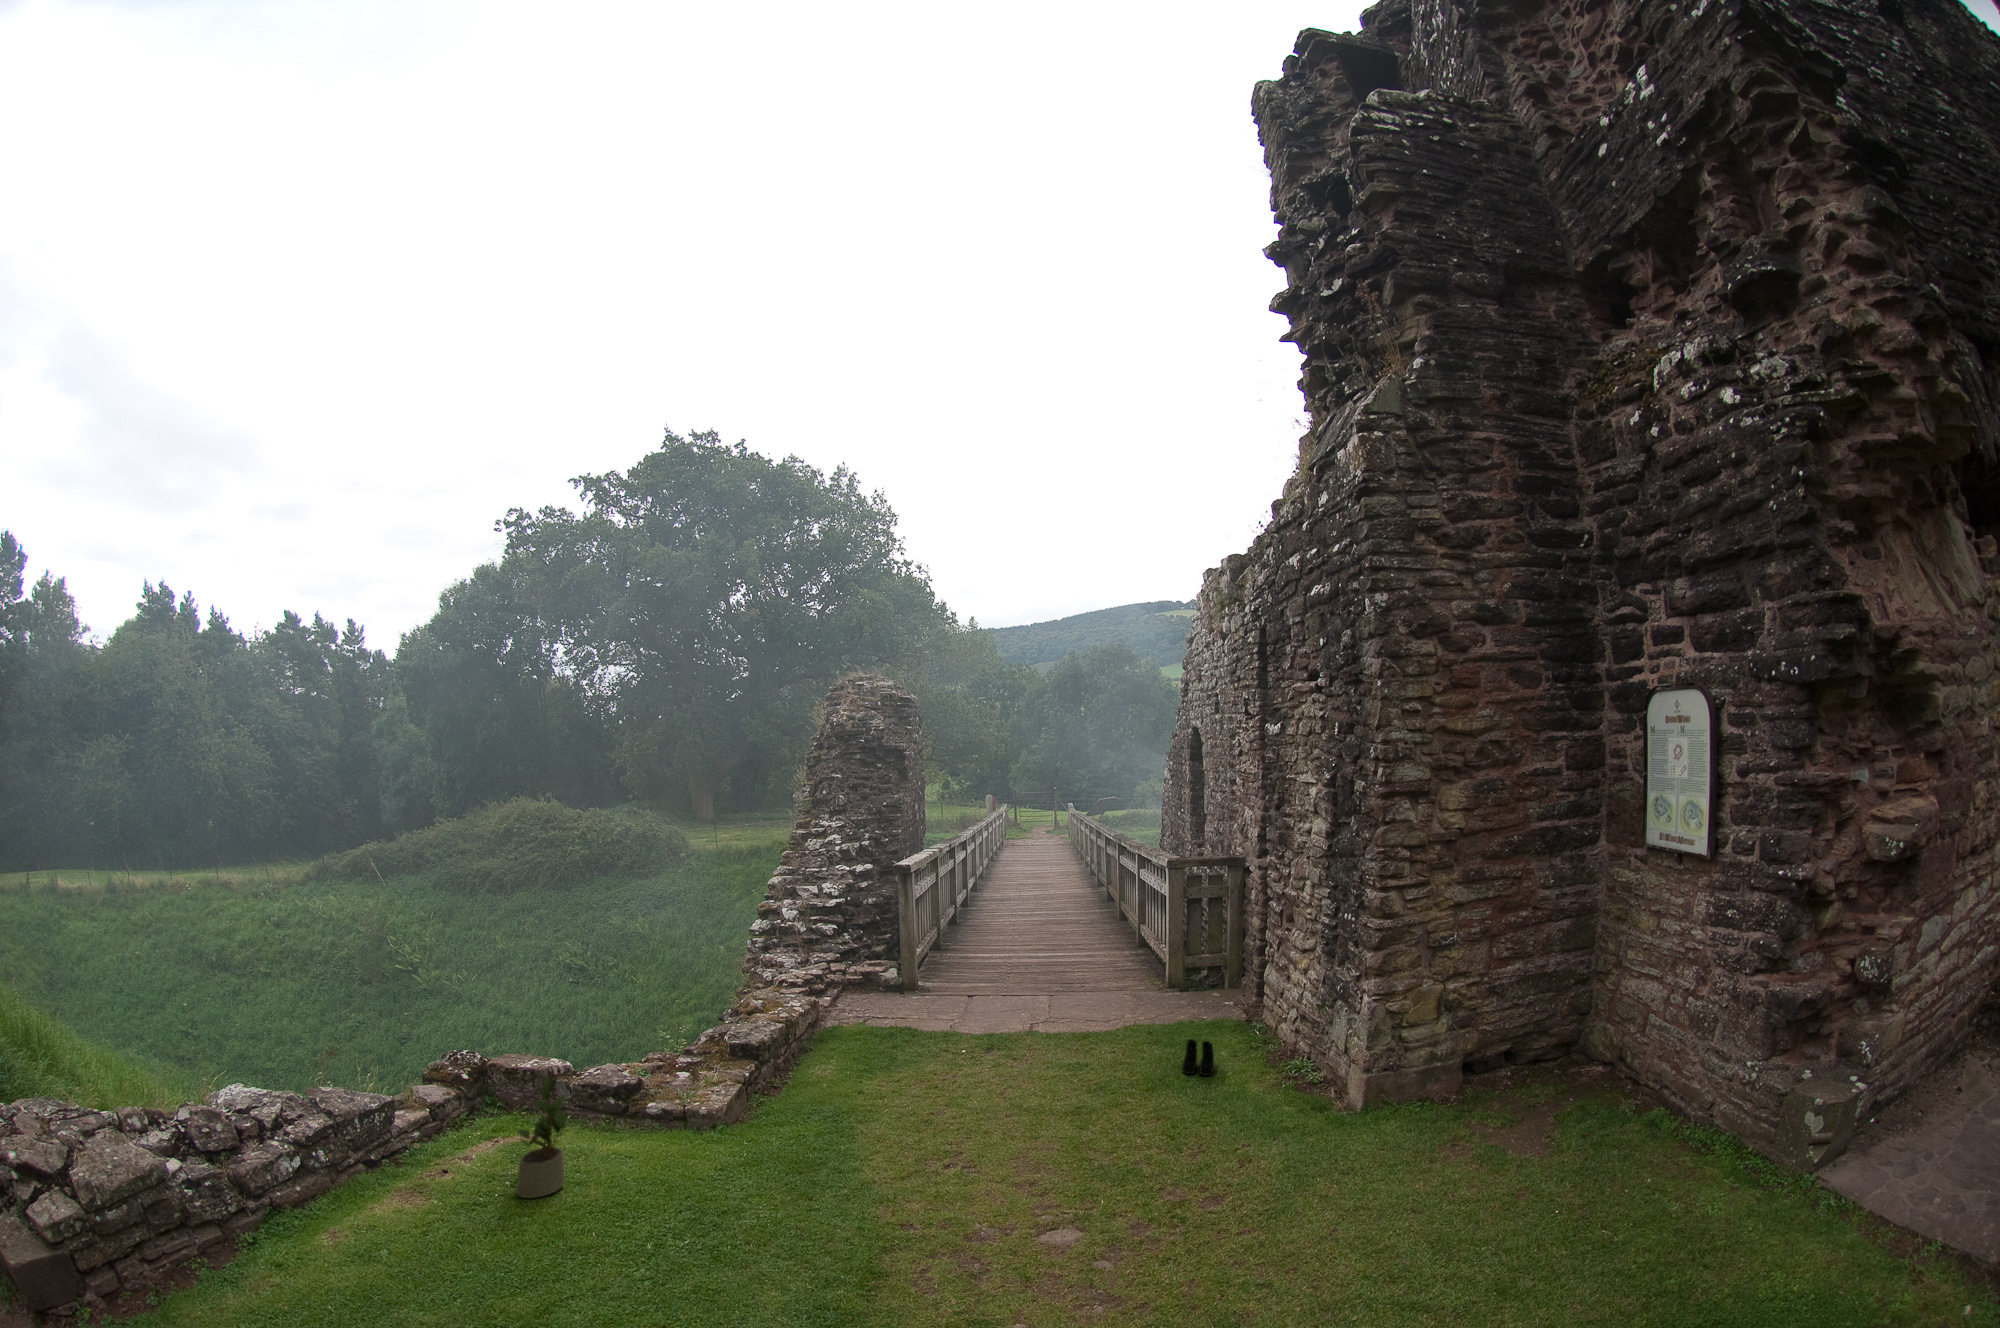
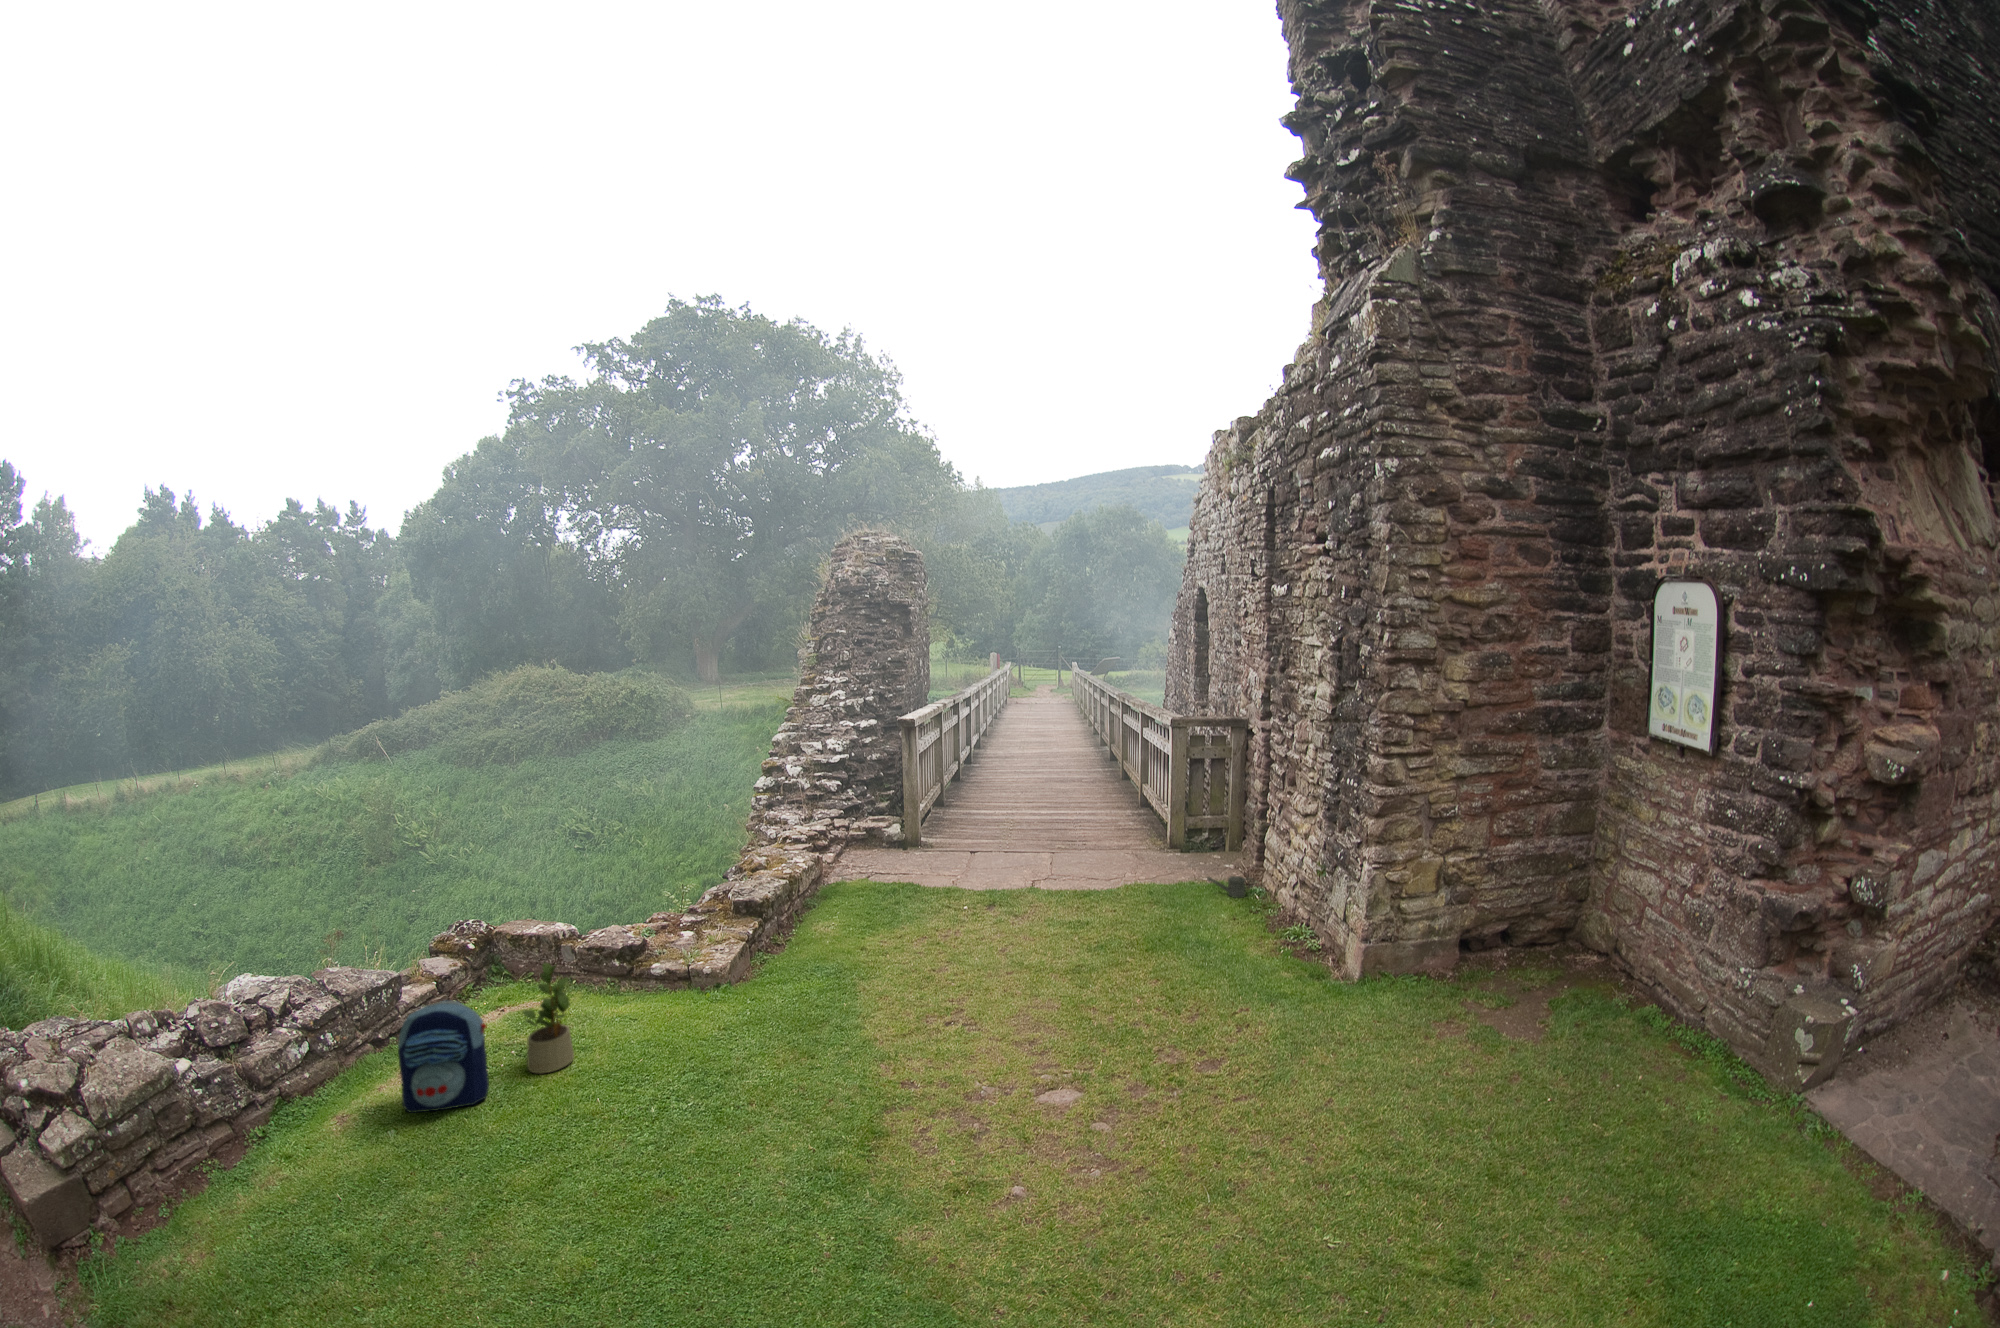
watering can: none [1211,1018,1260,1043] -> present [1207,876,1254,898]
boots: present [1182,1039,1214,1076] -> none [1178,898,1209,933]
backpack: none [389,1112,484,1234] -> present [398,1000,489,1113]

